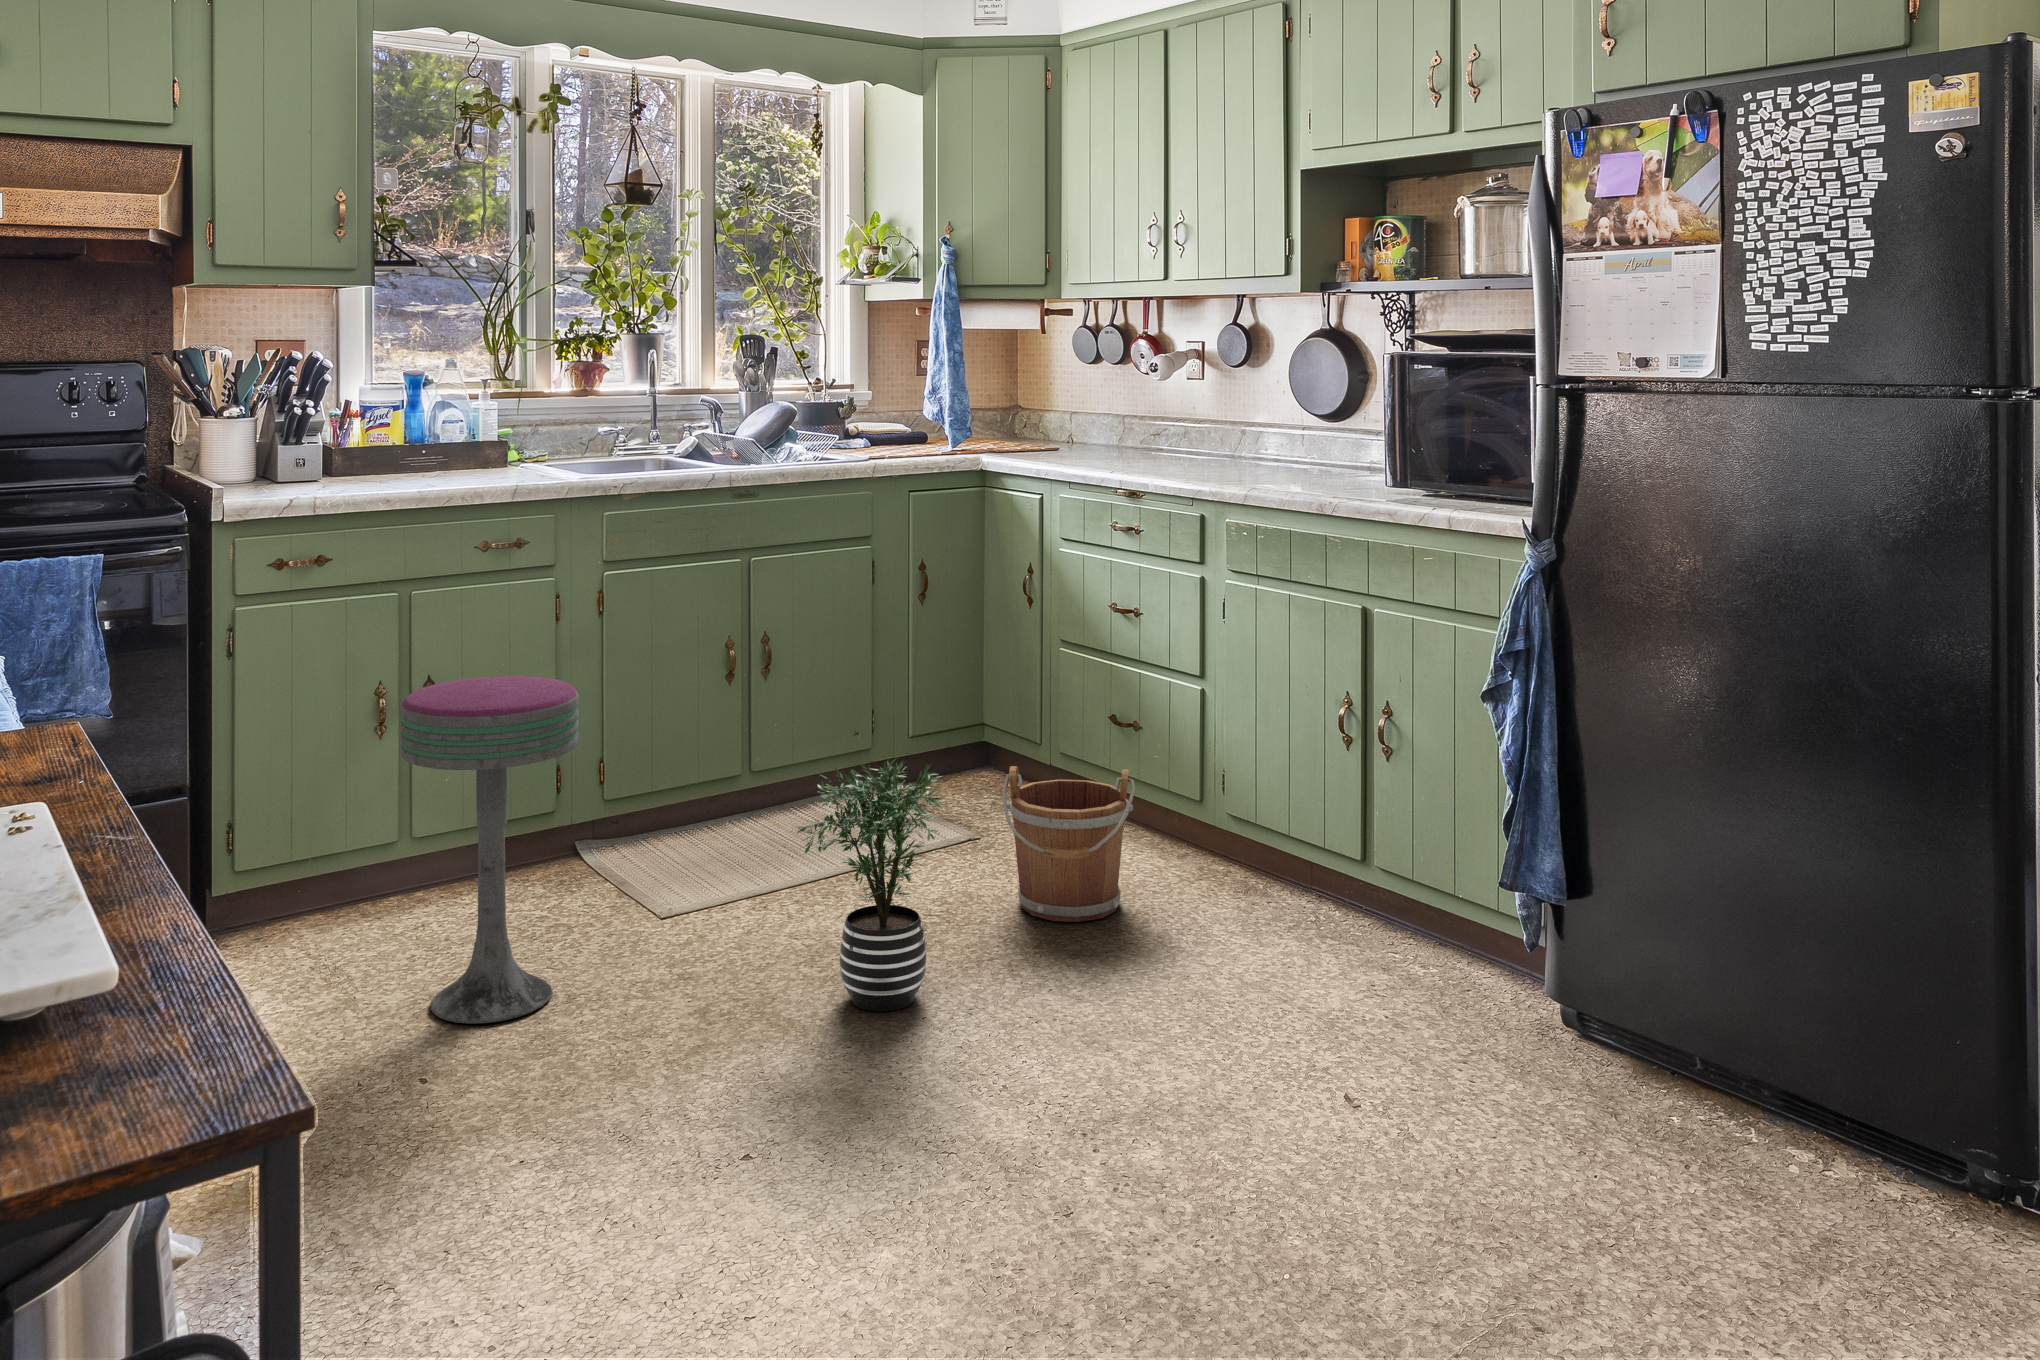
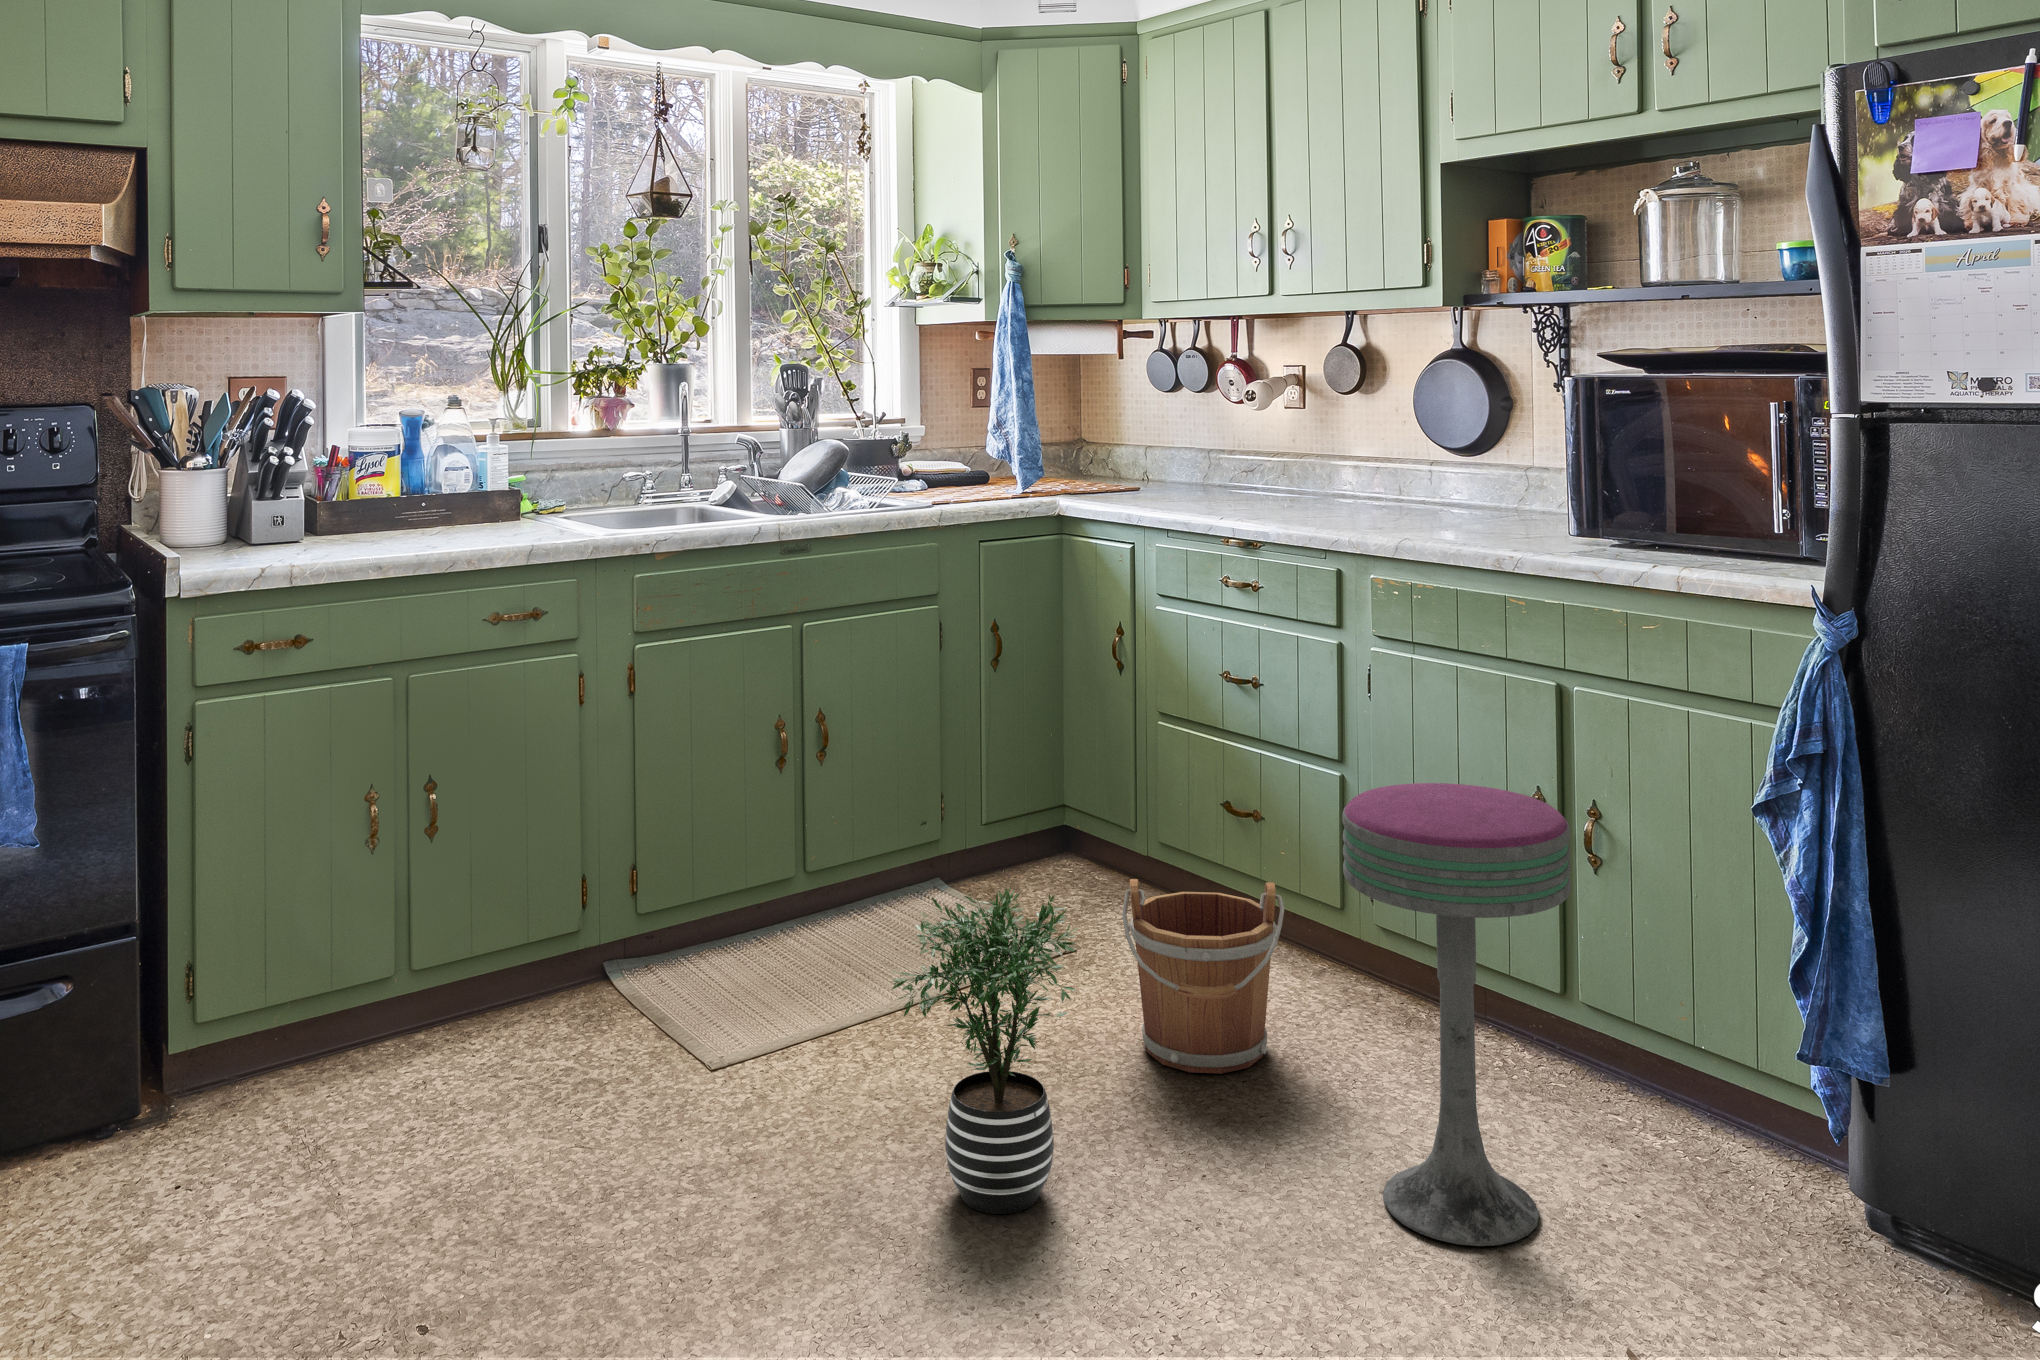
bar stool: present [400,676,579,1024] -> present [1342,783,1571,1246]

